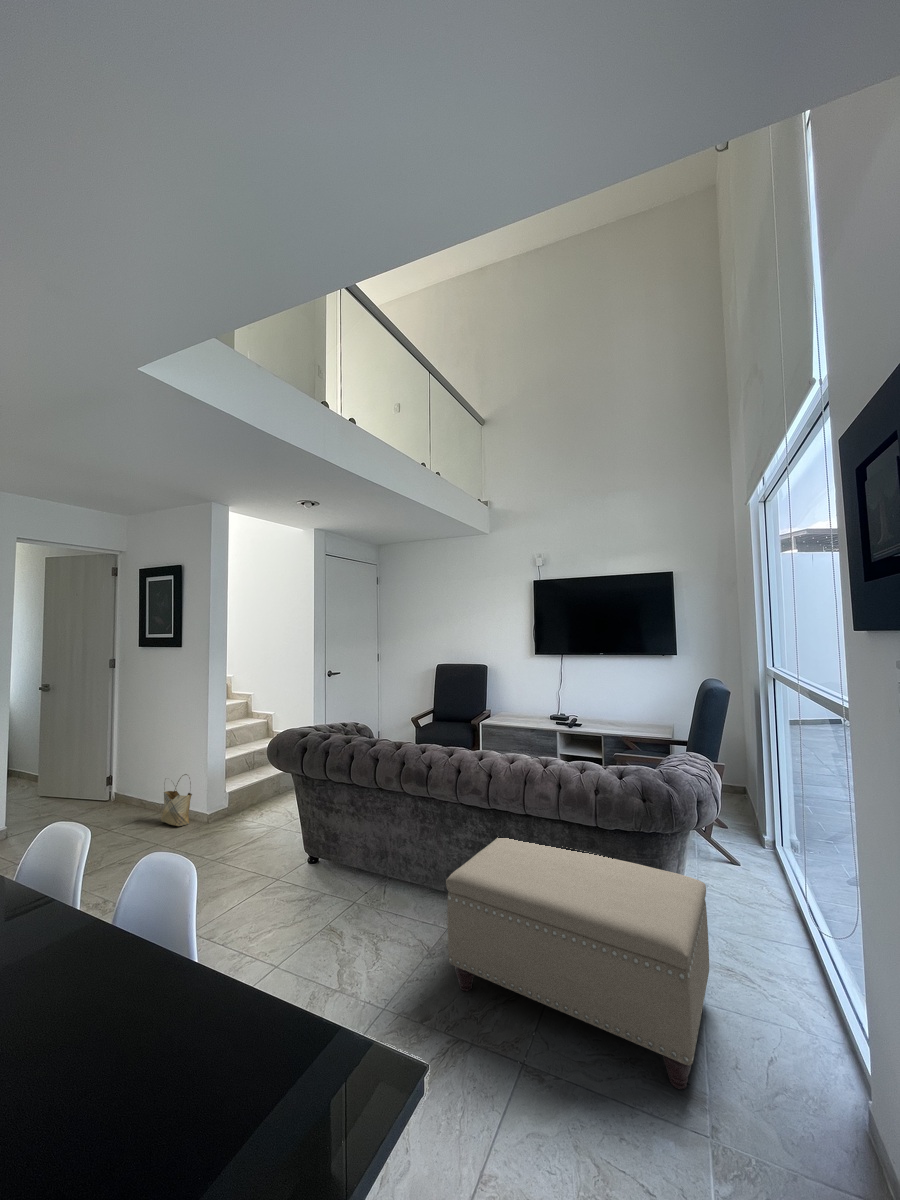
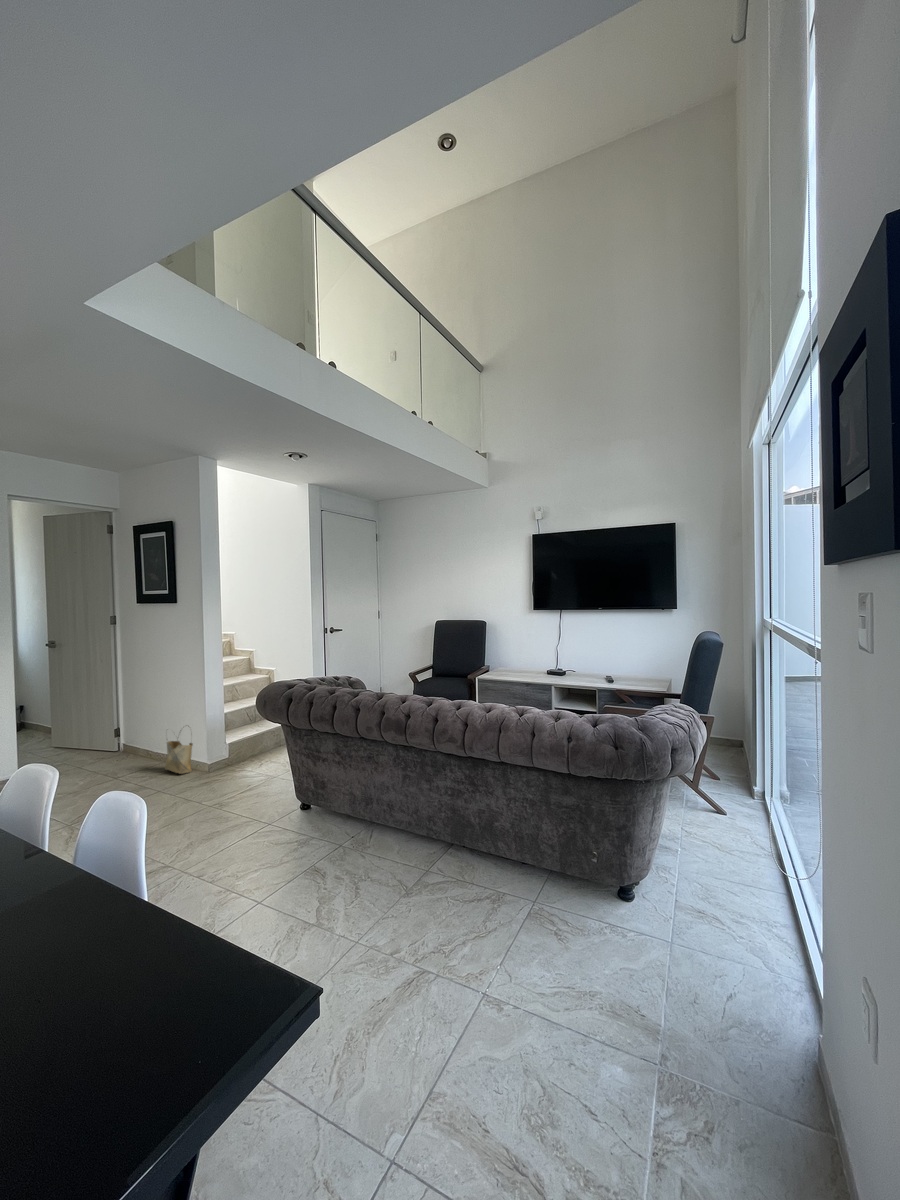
ottoman: present [446,838,709,1089] -> none [417,782,679,1025]

